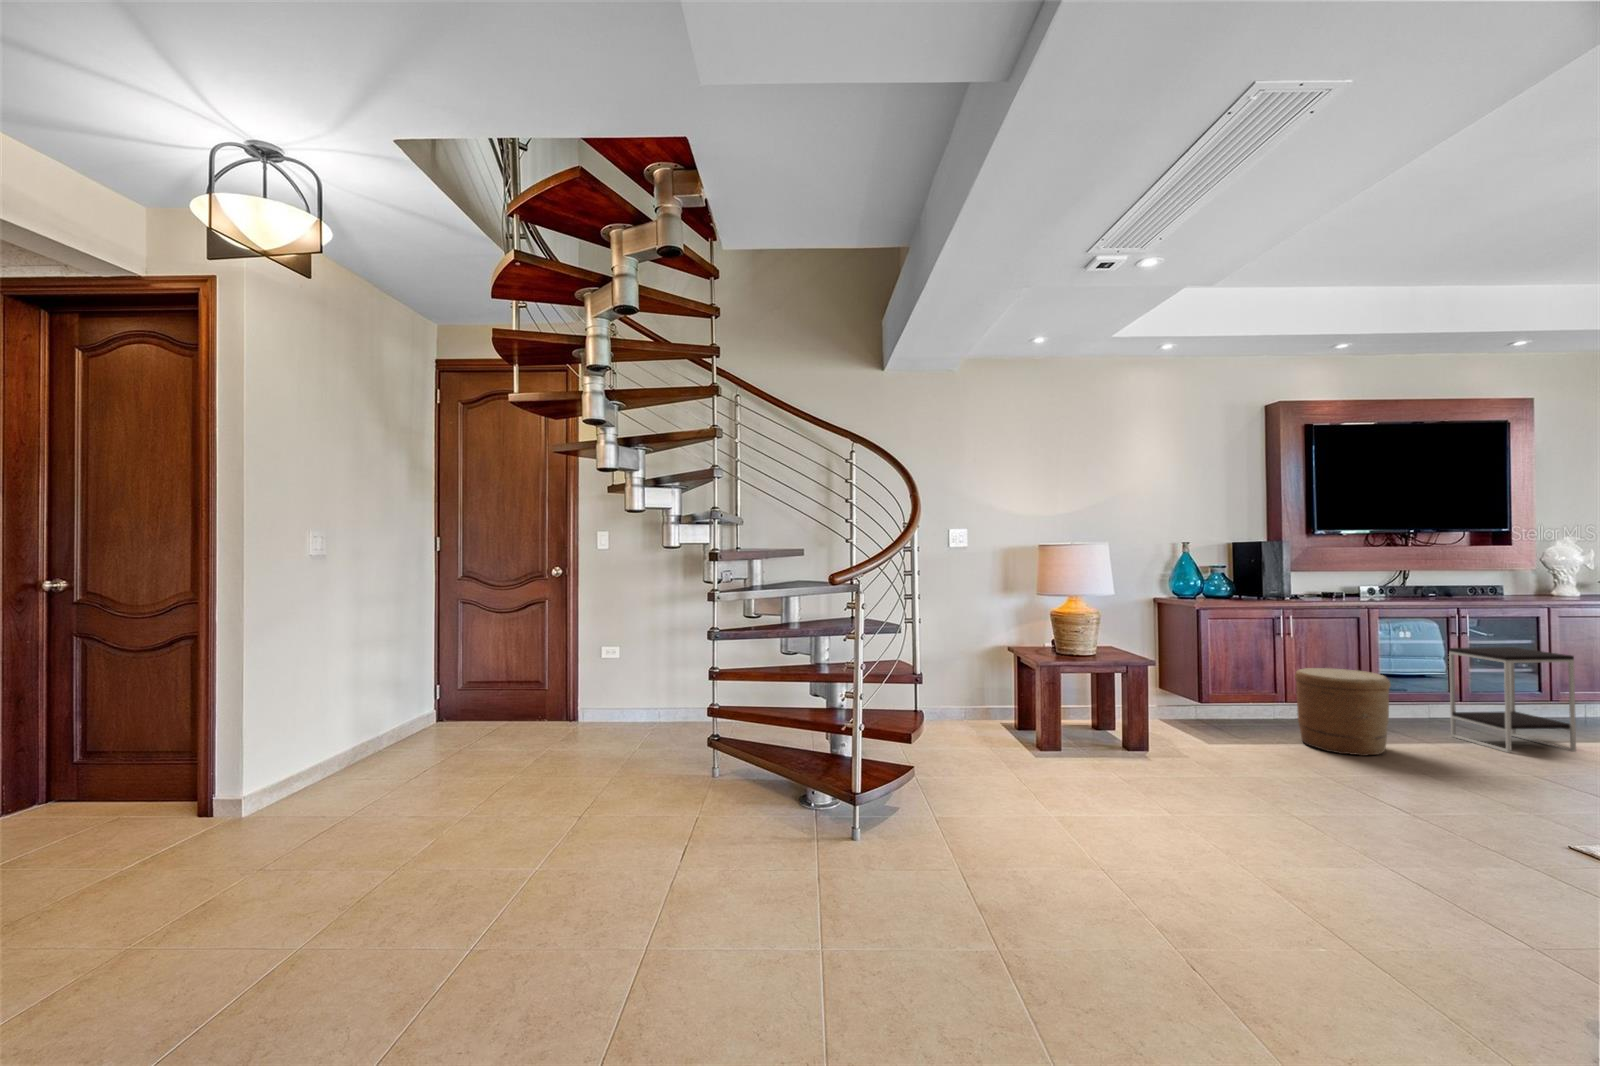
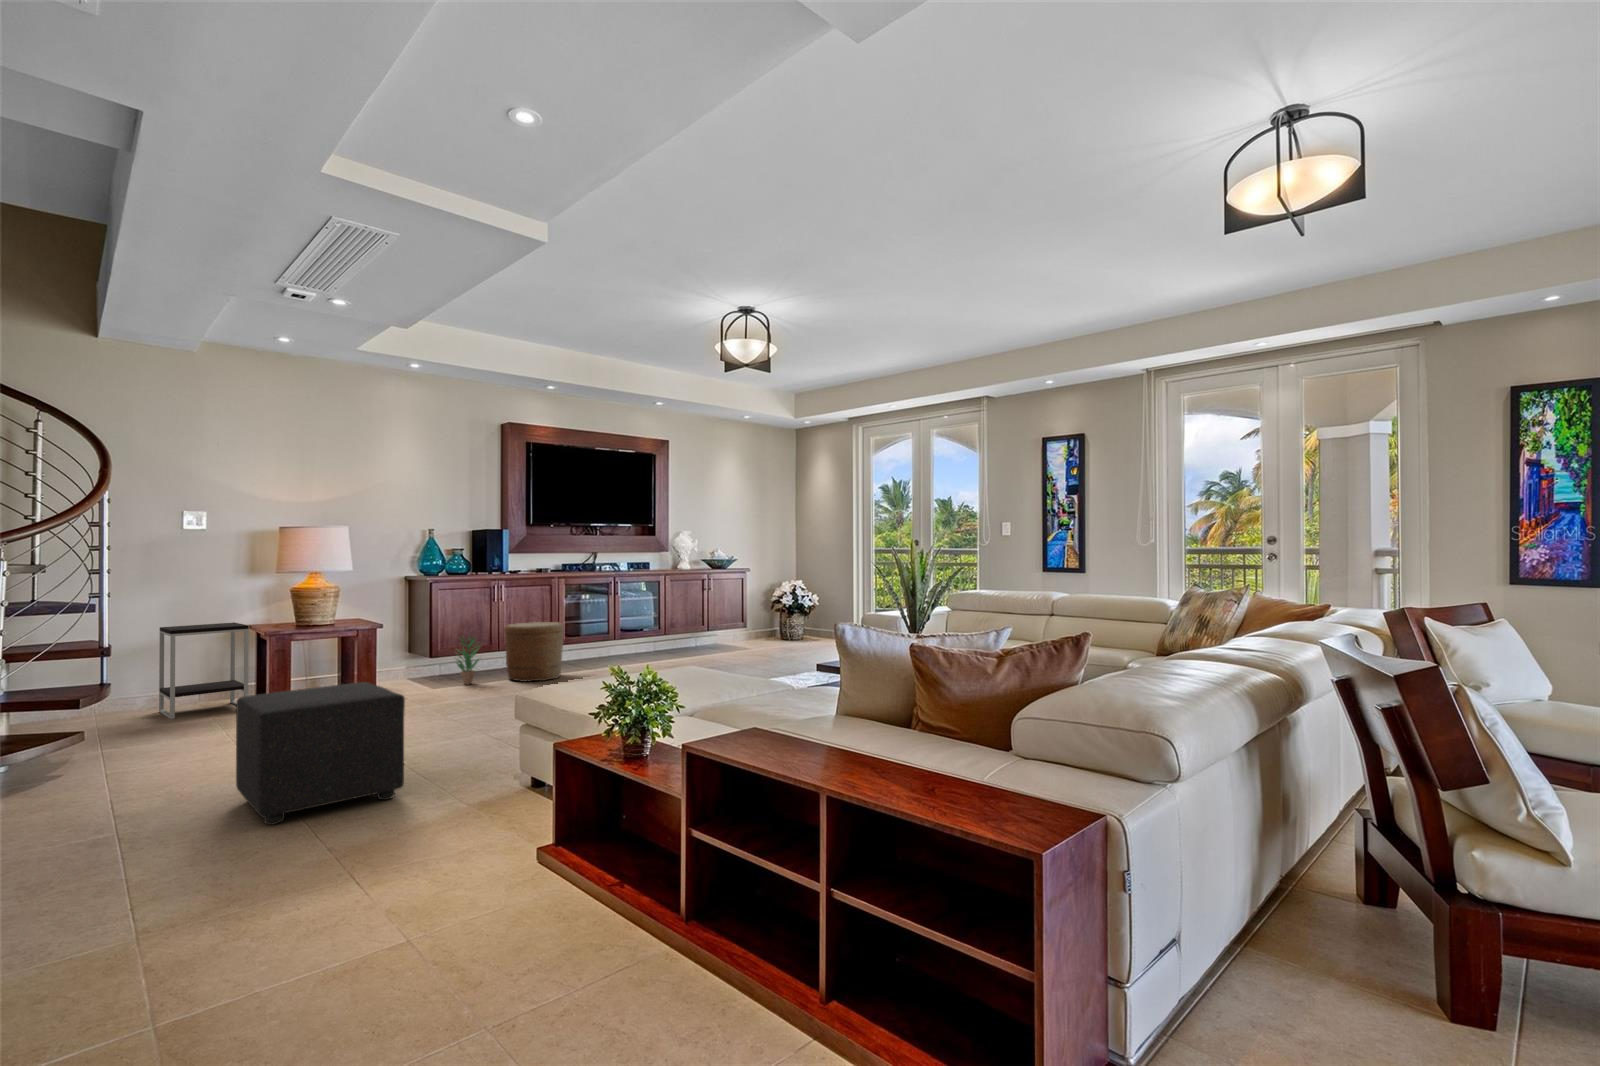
side table: present [1449,647,1576,753] -> present [159,622,249,719]
potted plant: none [1226,678,1269,743] -> present [457,638,479,685]
ottoman: none [1083,788,1350,1012] -> present [236,682,405,825]

